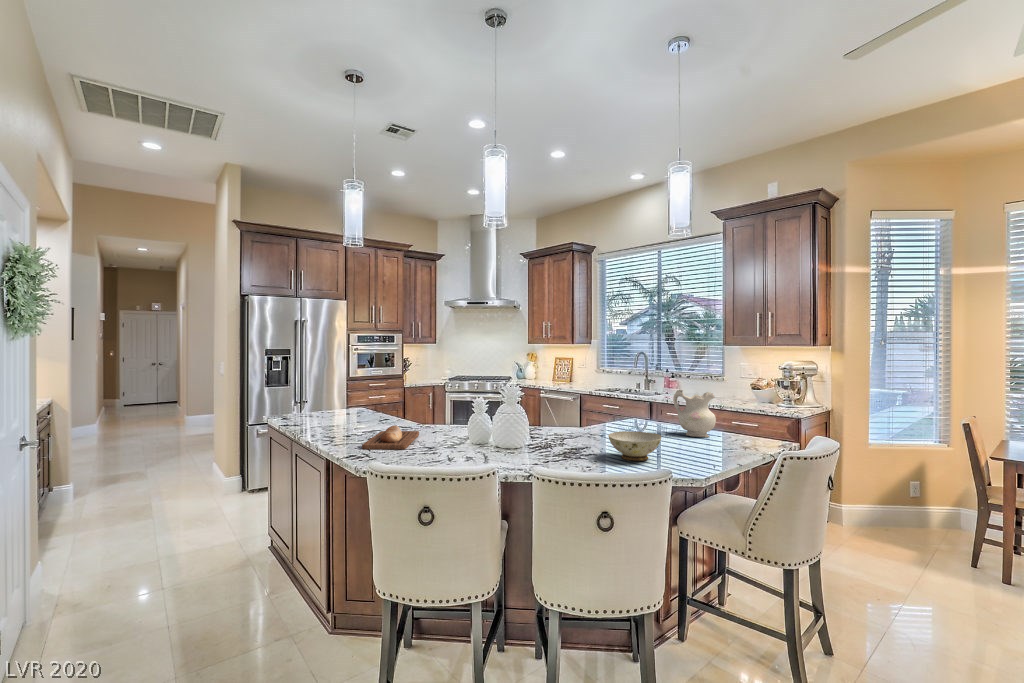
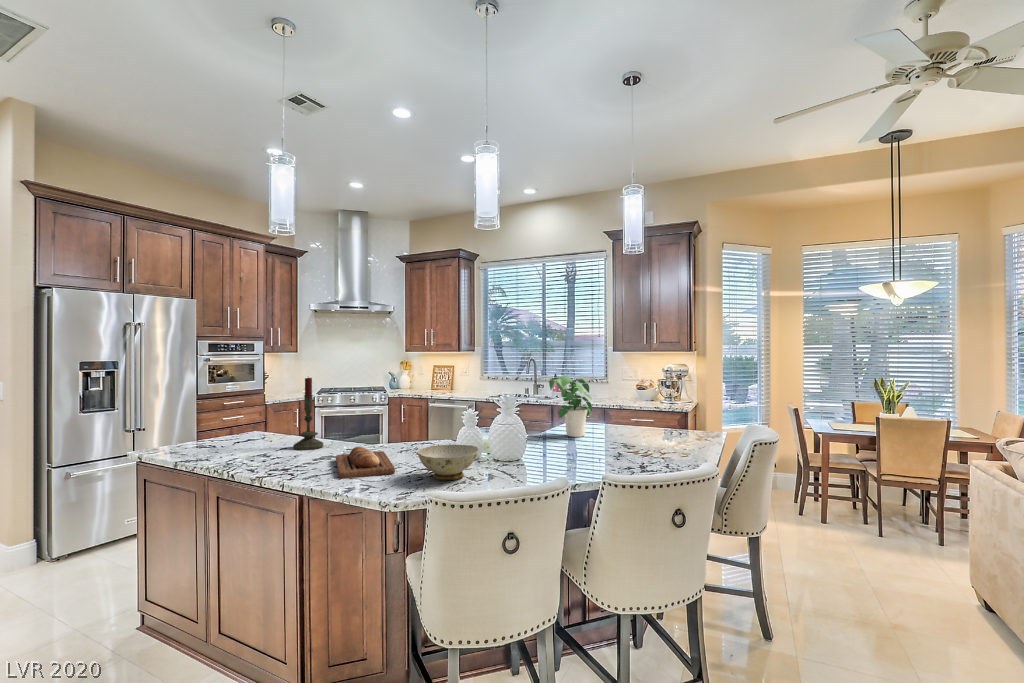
candle: none [367,365,390,426] -> present [293,377,323,450]
potted plant: none [593,370,634,433] -> present [549,375,592,437]
ceramic pitcher: present [673,390,716,437] -> none [624,391,662,435]
ceramic bowl: present [608,431,661,461] -> present [418,444,478,481]

